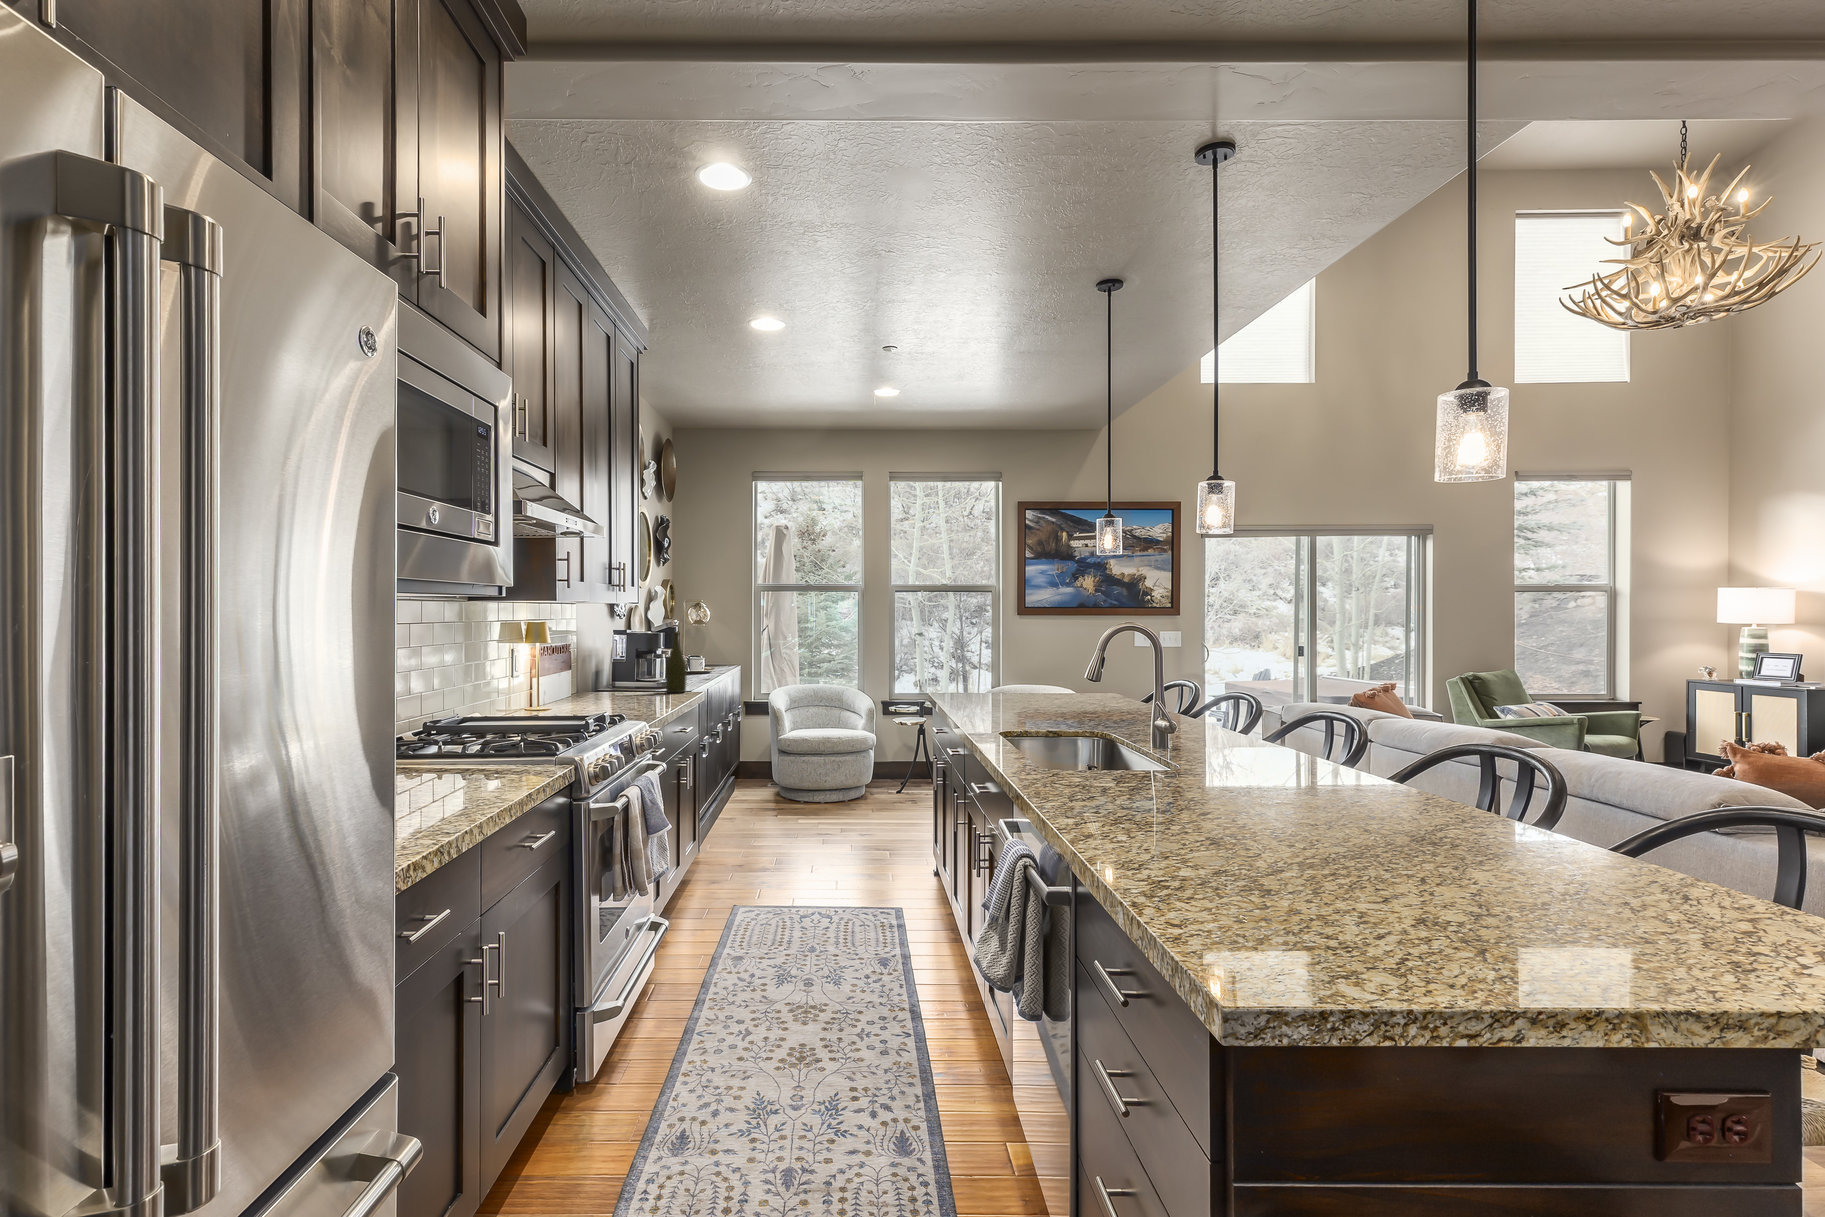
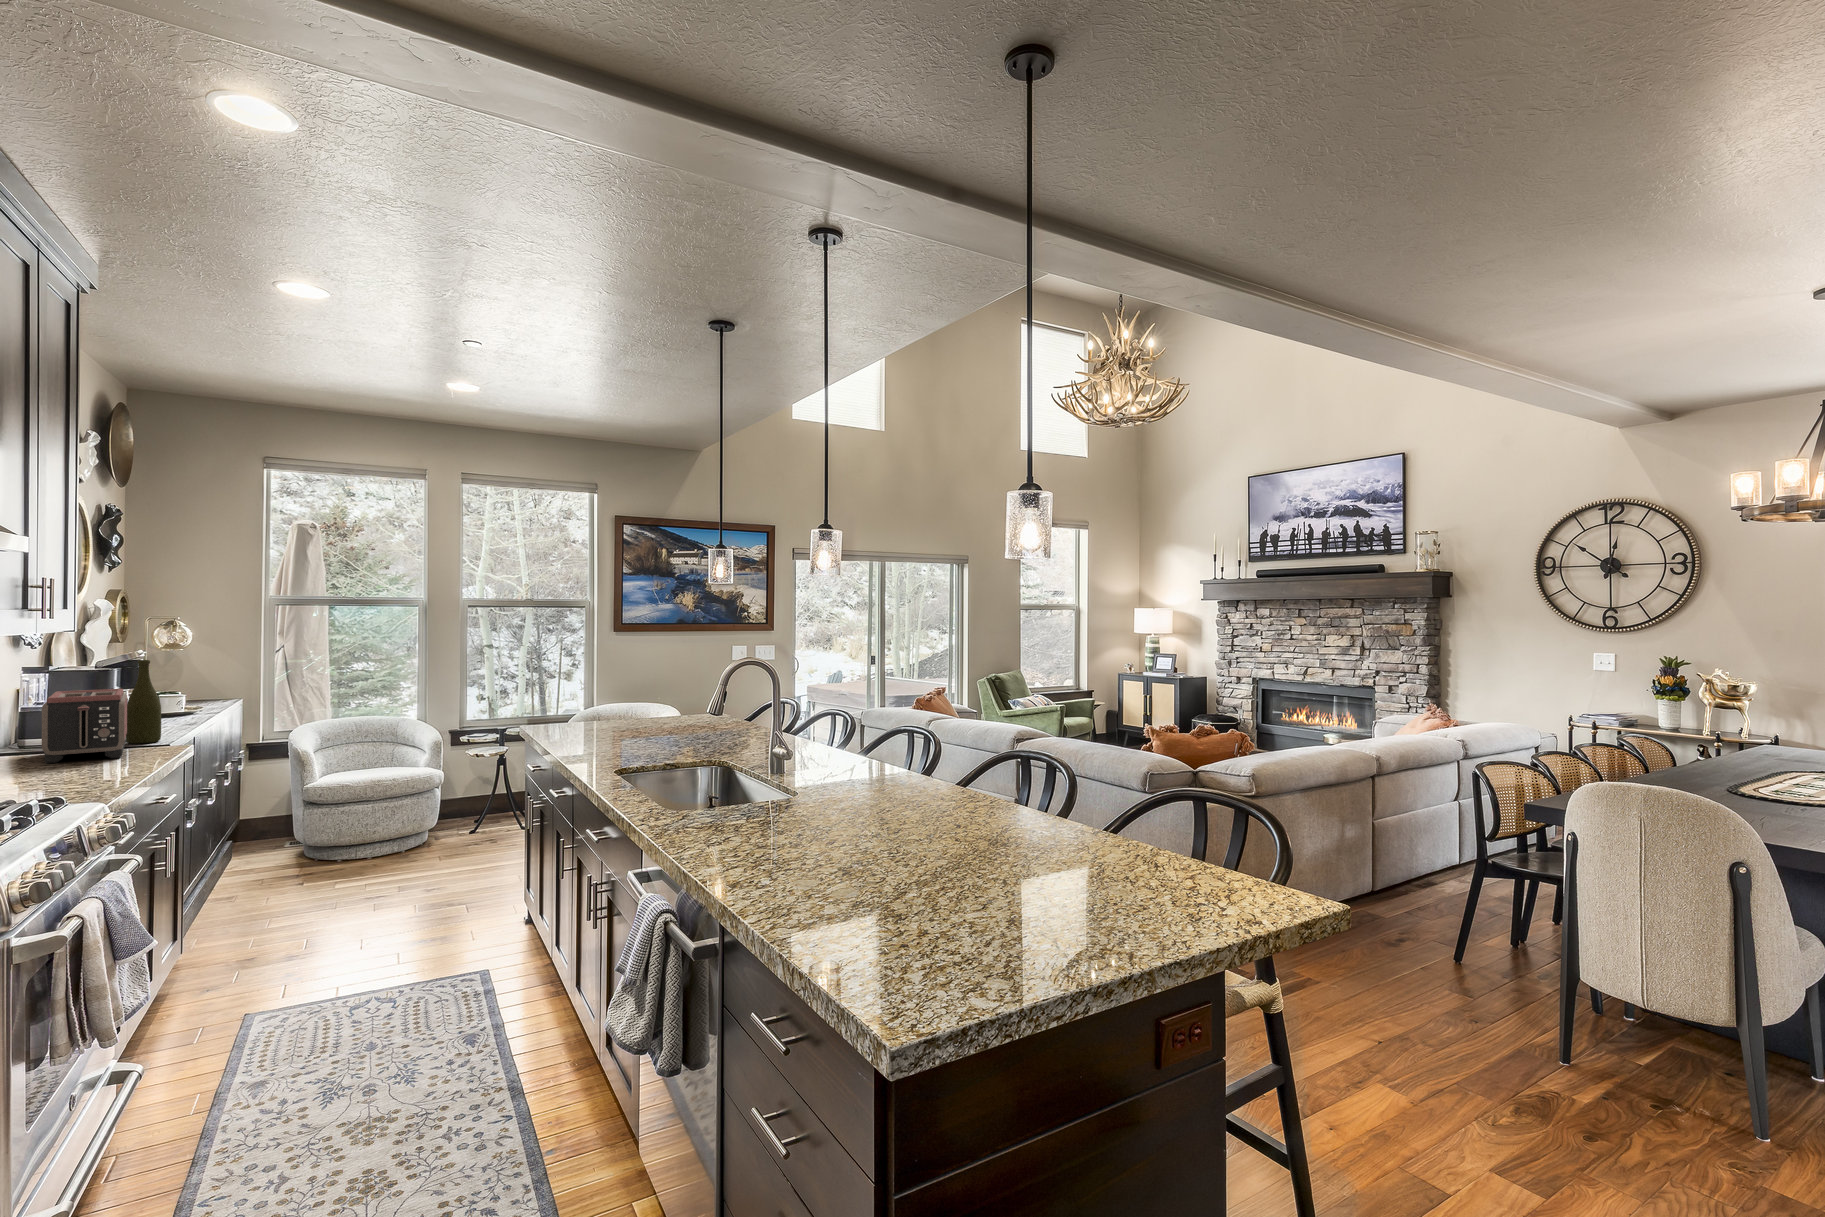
toaster: none [615,651,666,701] -> present [42,689,127,763]

